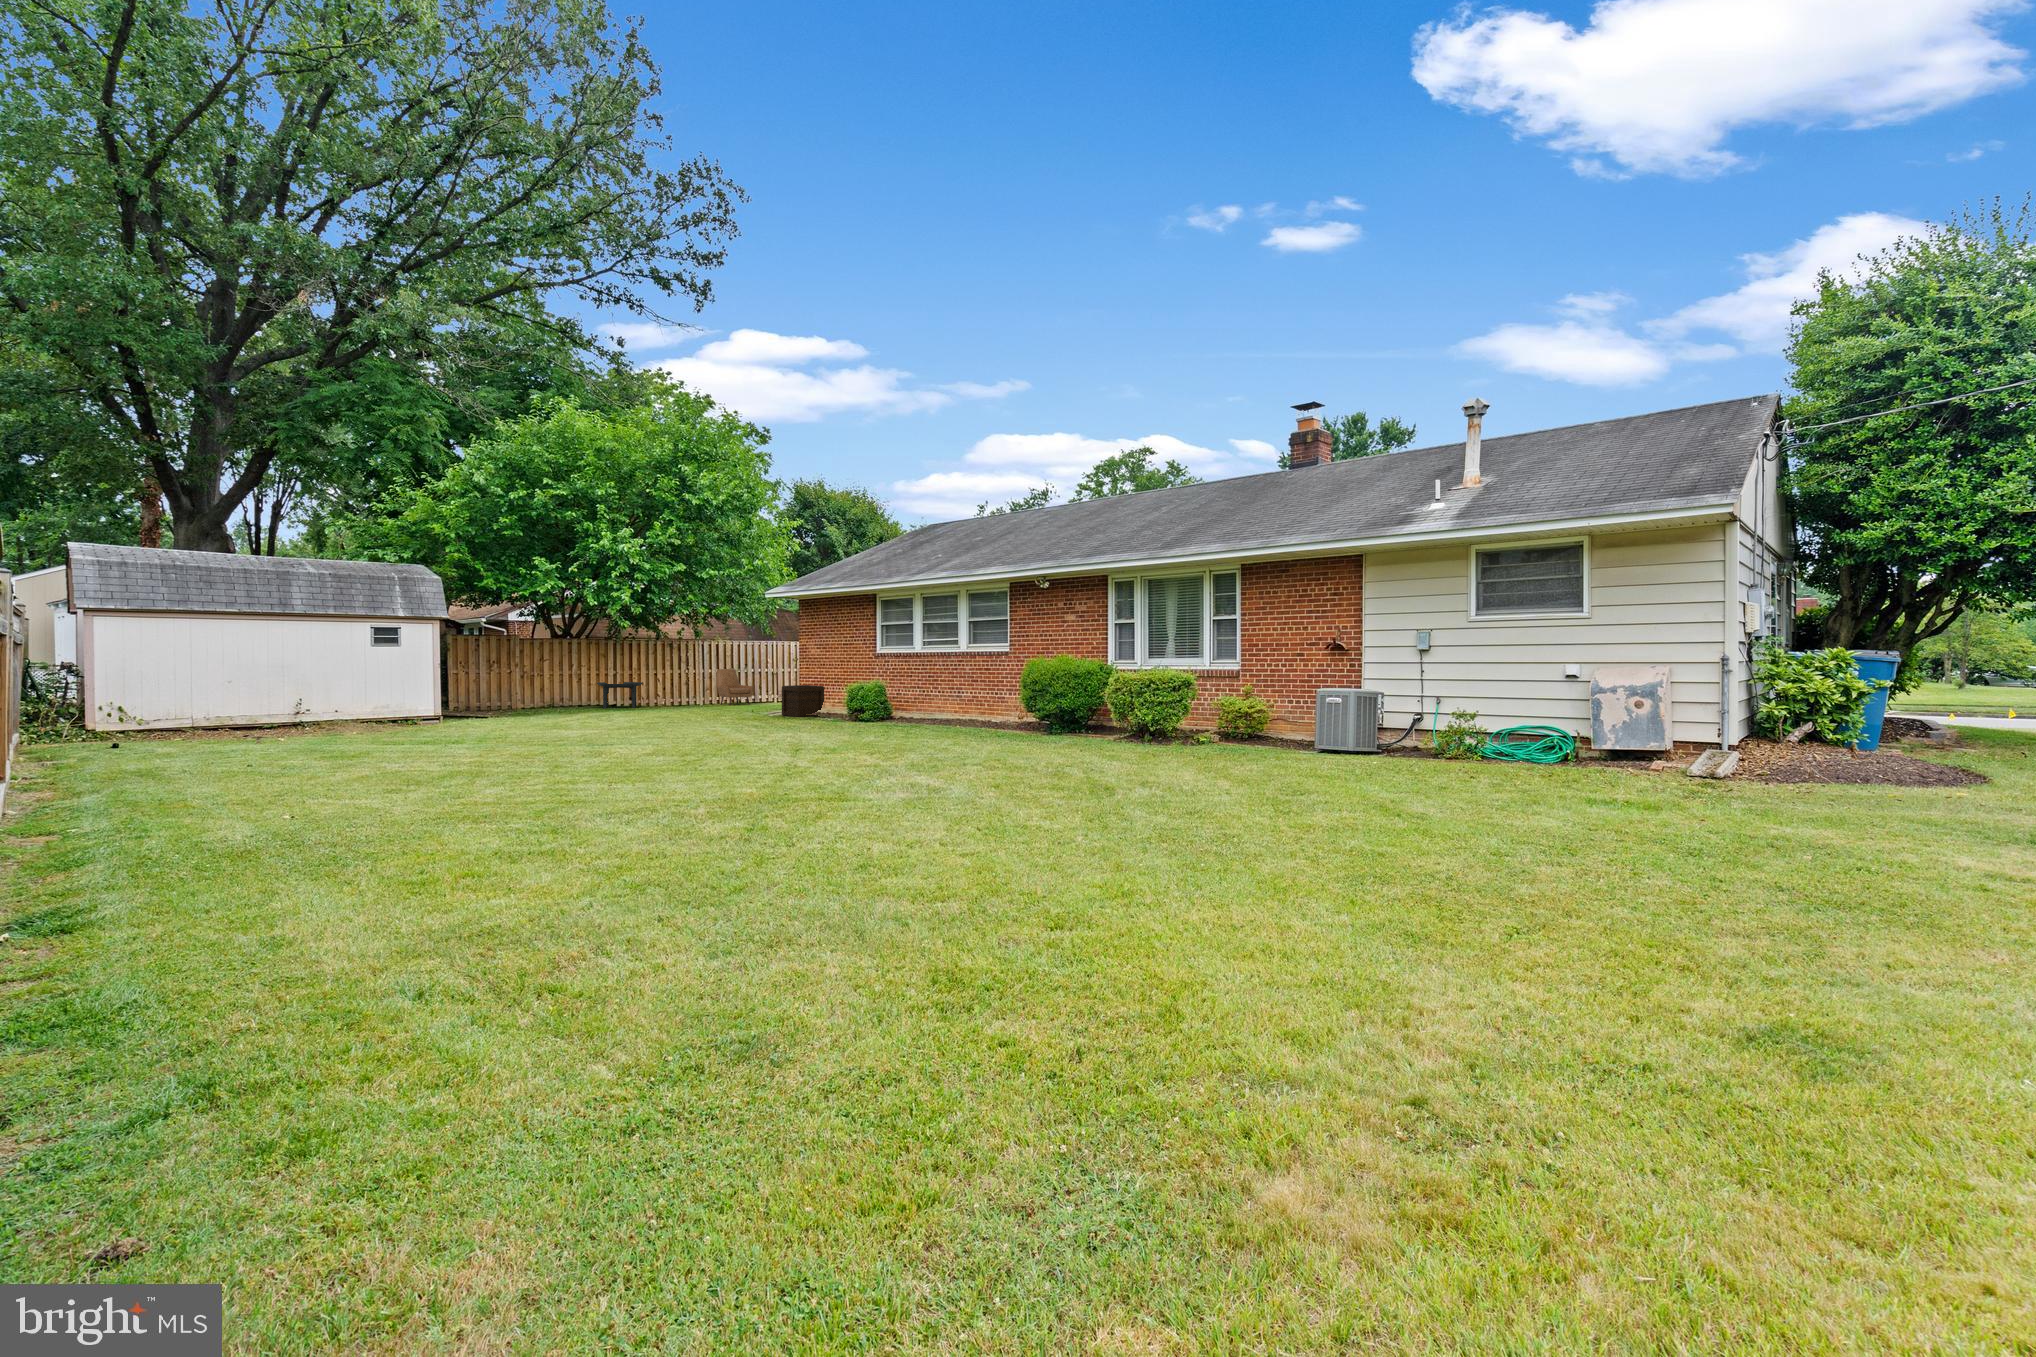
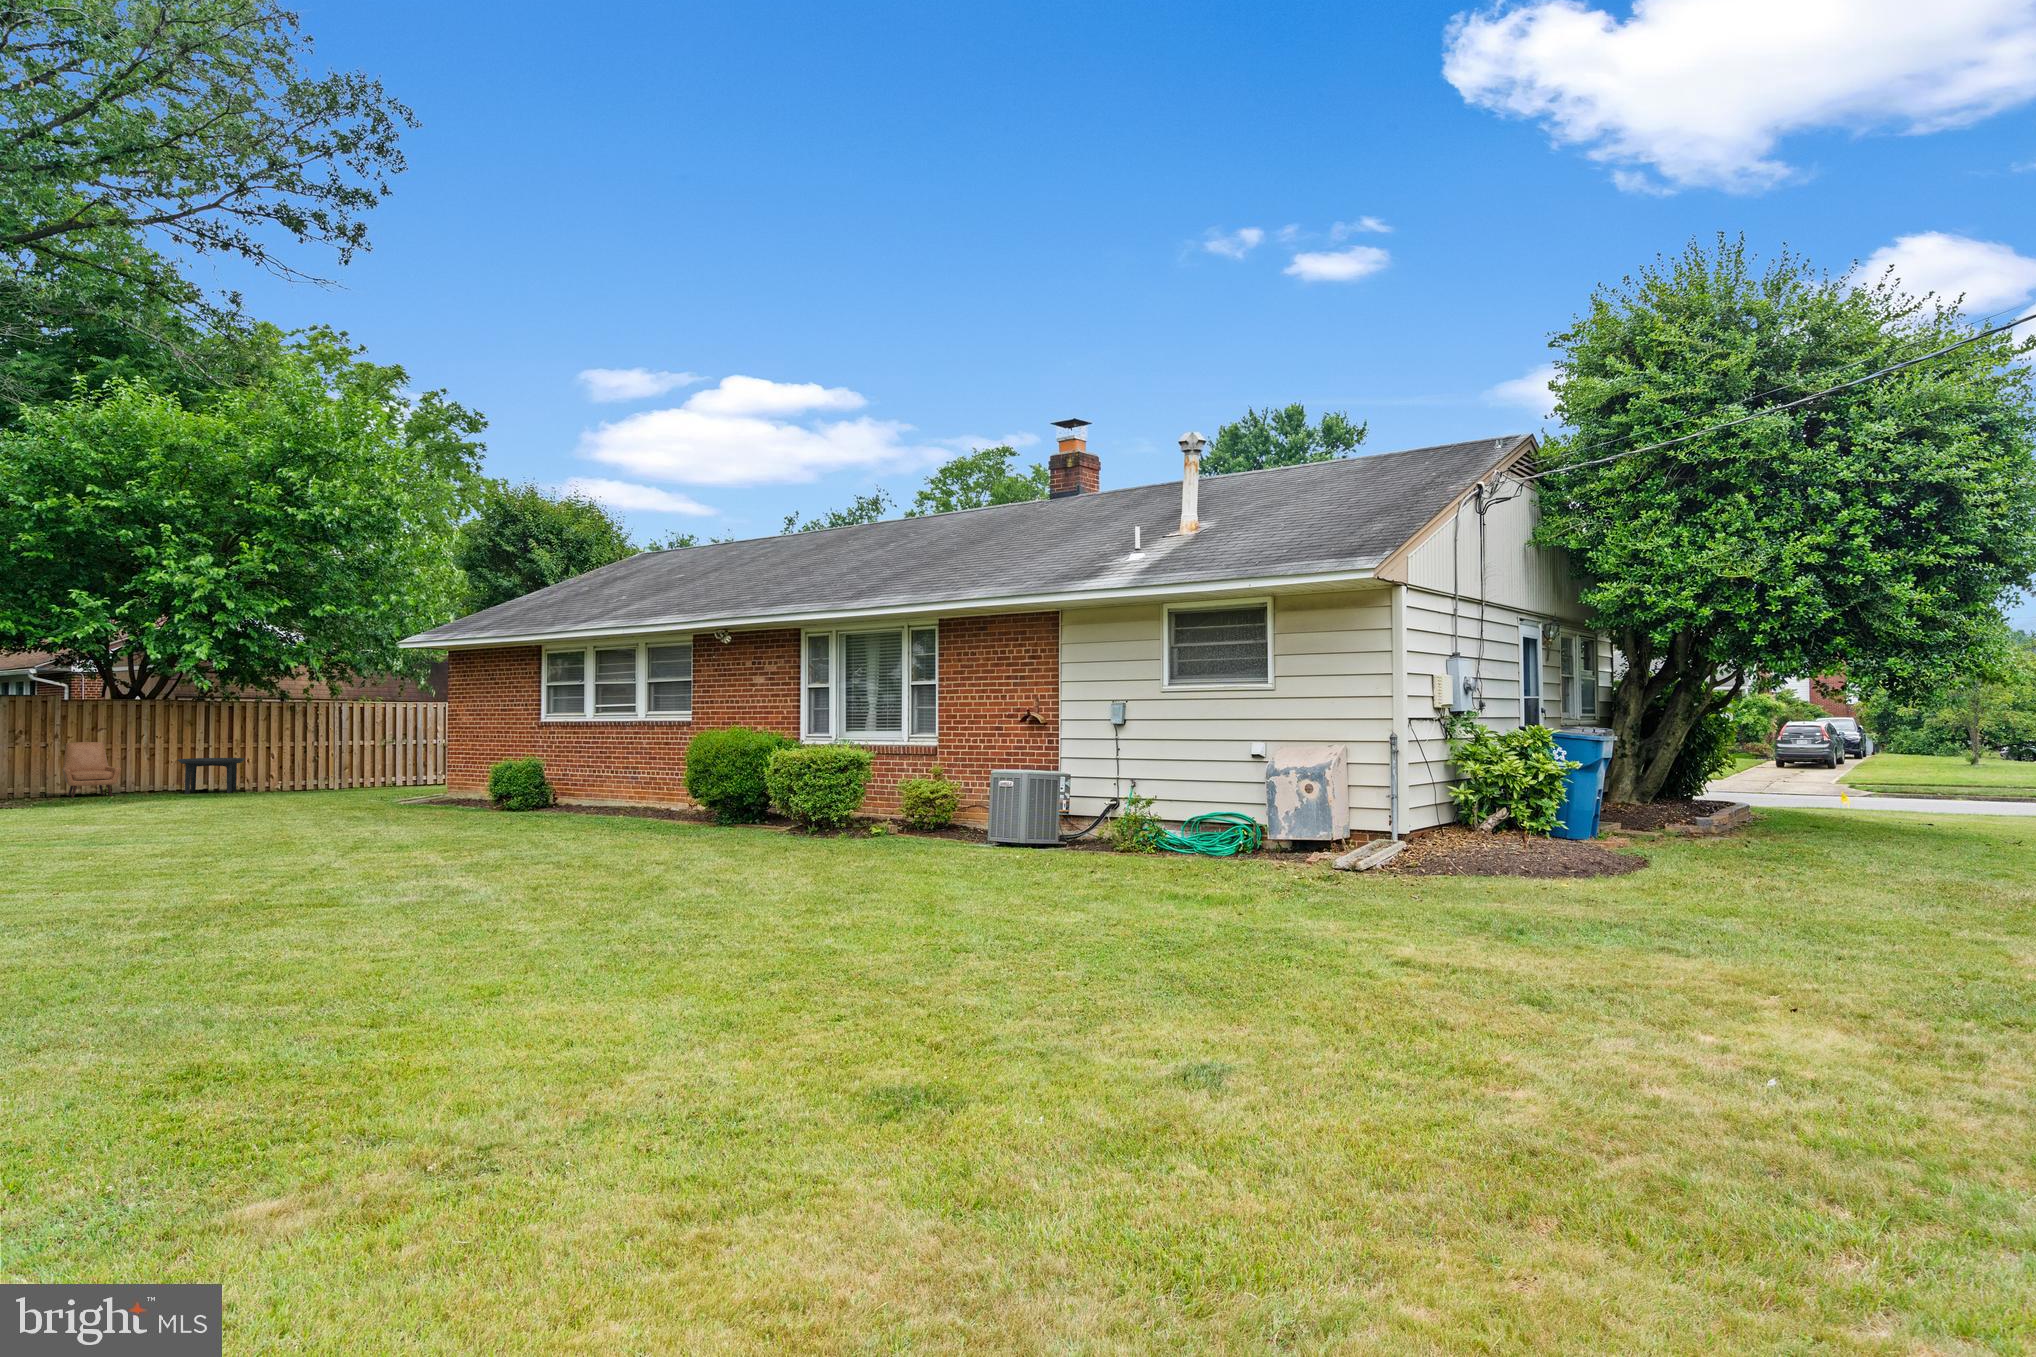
chair: present [717,669,754,705] -> present [62,742,121,798]
wooden crate: present [782,685,824,717] -> none [418,762,476,805]

